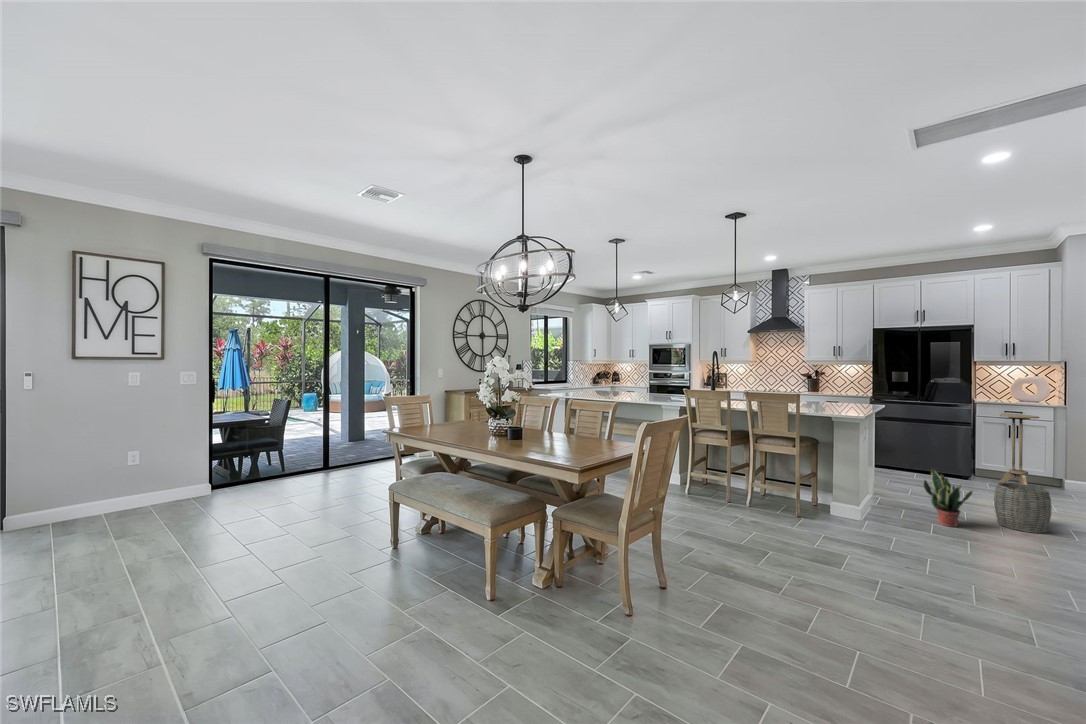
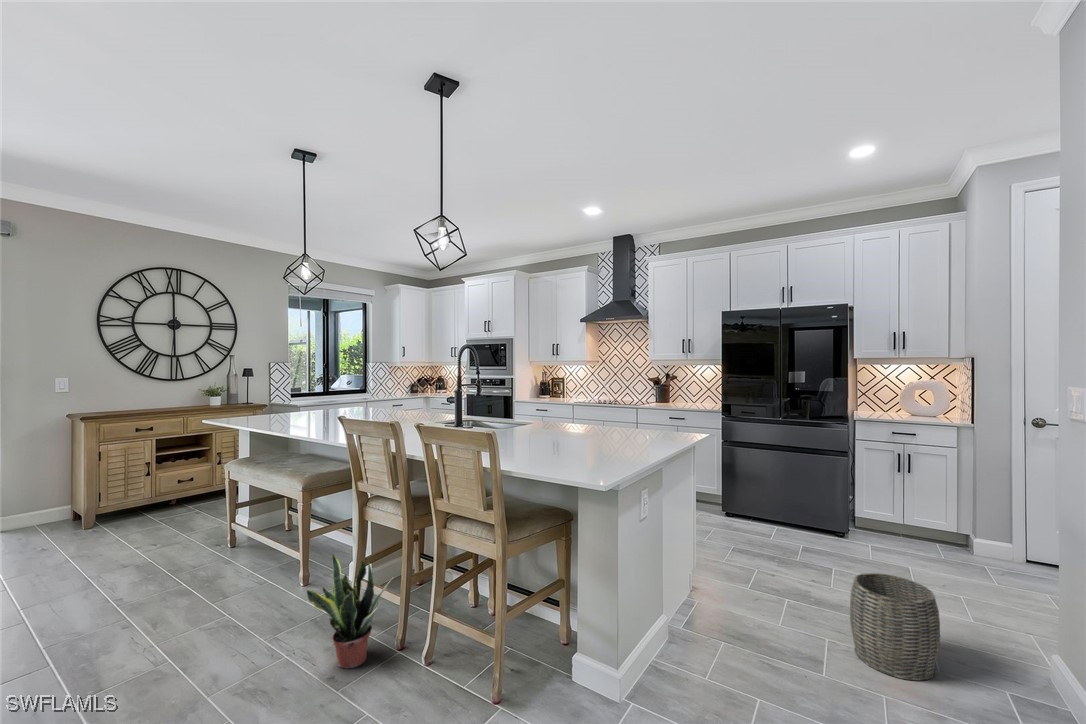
side table: present [998,414,1039,485] -> none [883,436,936,553]
potted plant: present [923,469,973,527] -> present [307,554,390,668]

